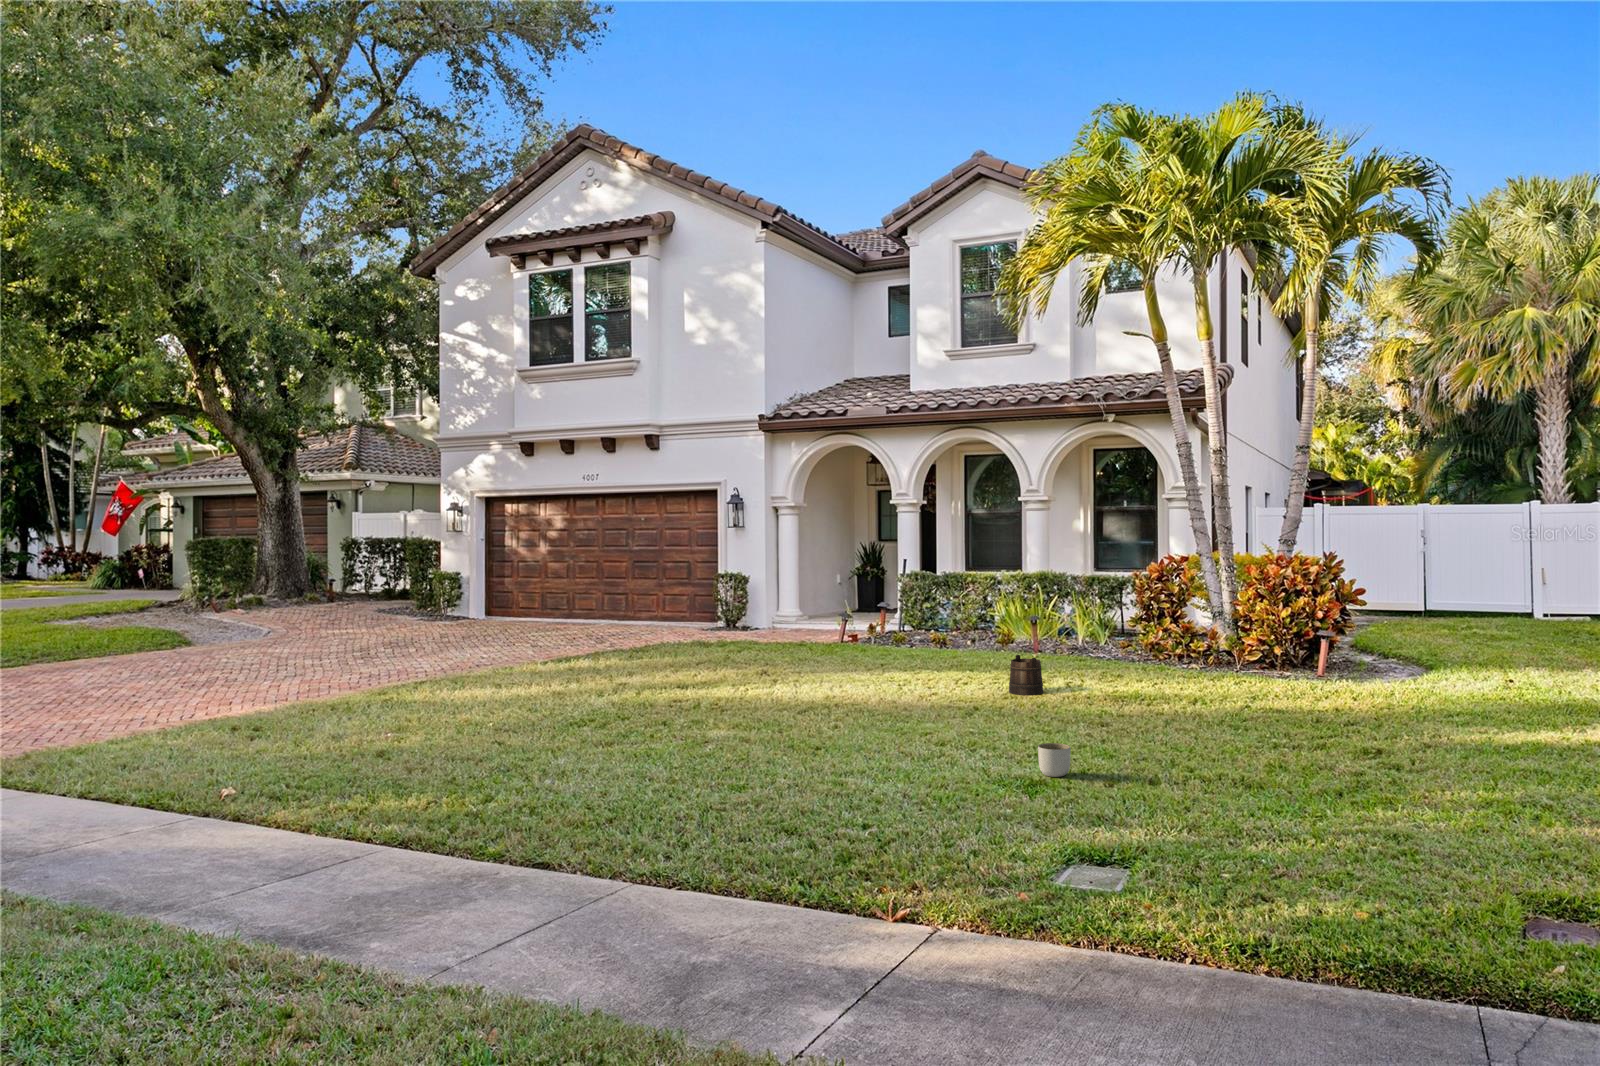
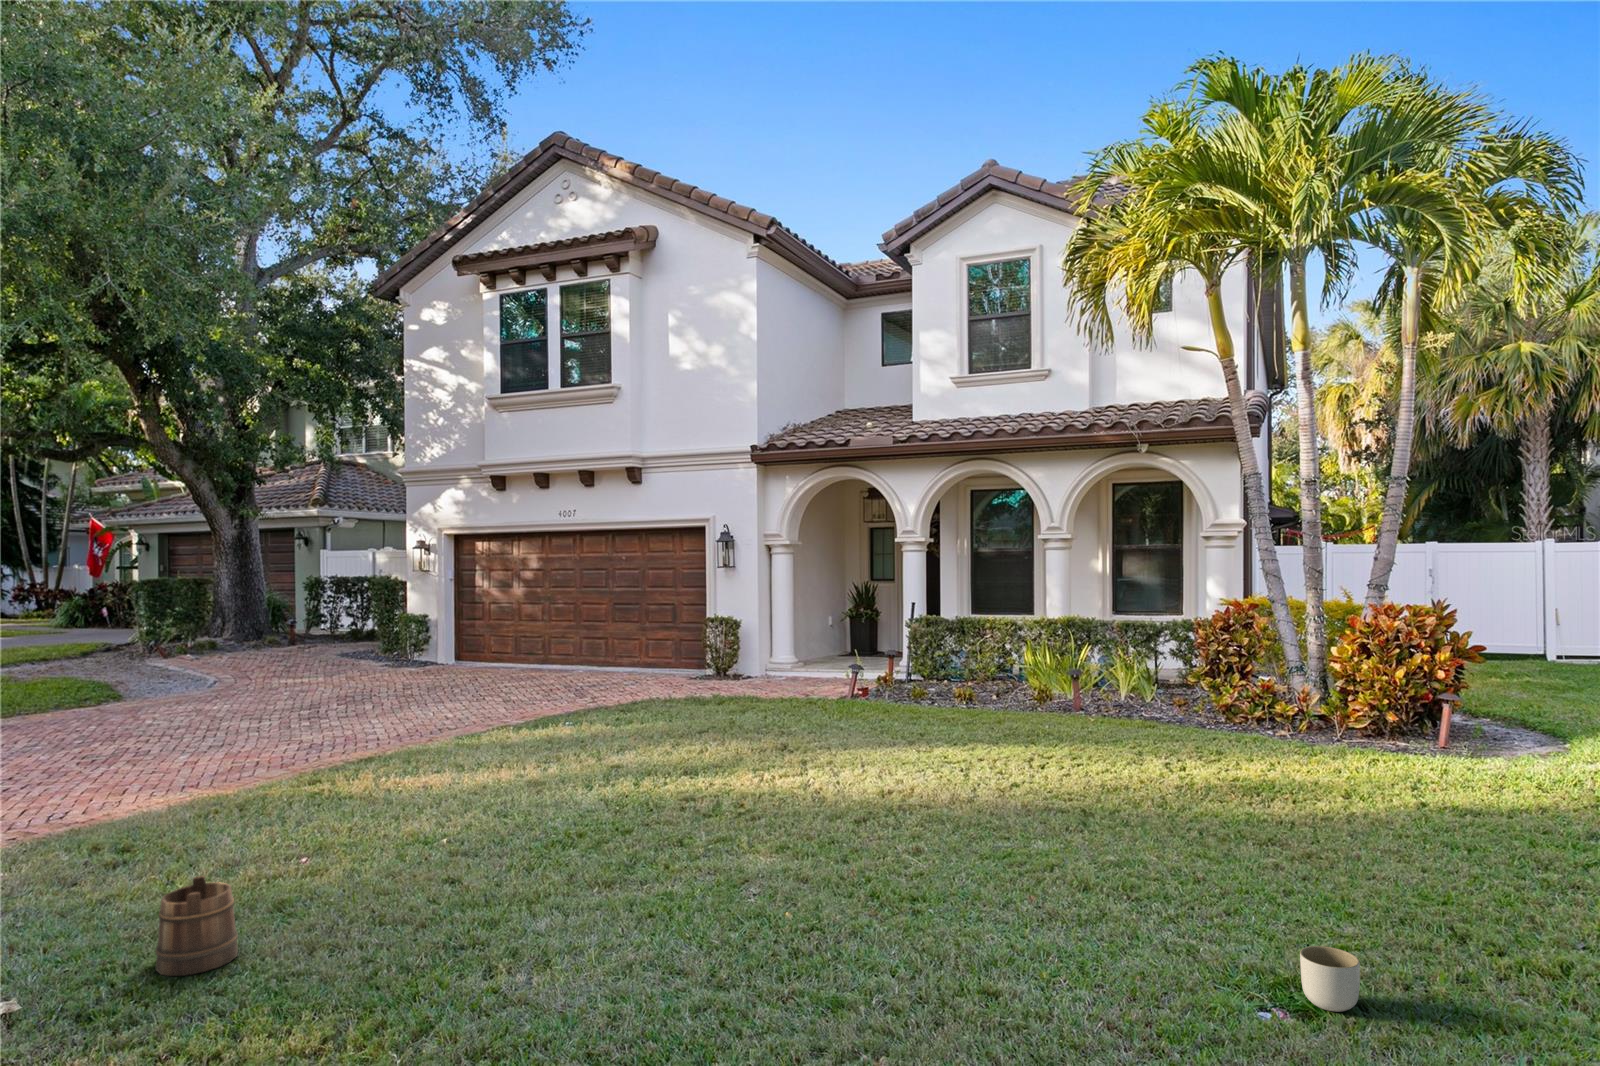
bucket: present [1009,655,1043,695] -> present [155,876,238,976]

